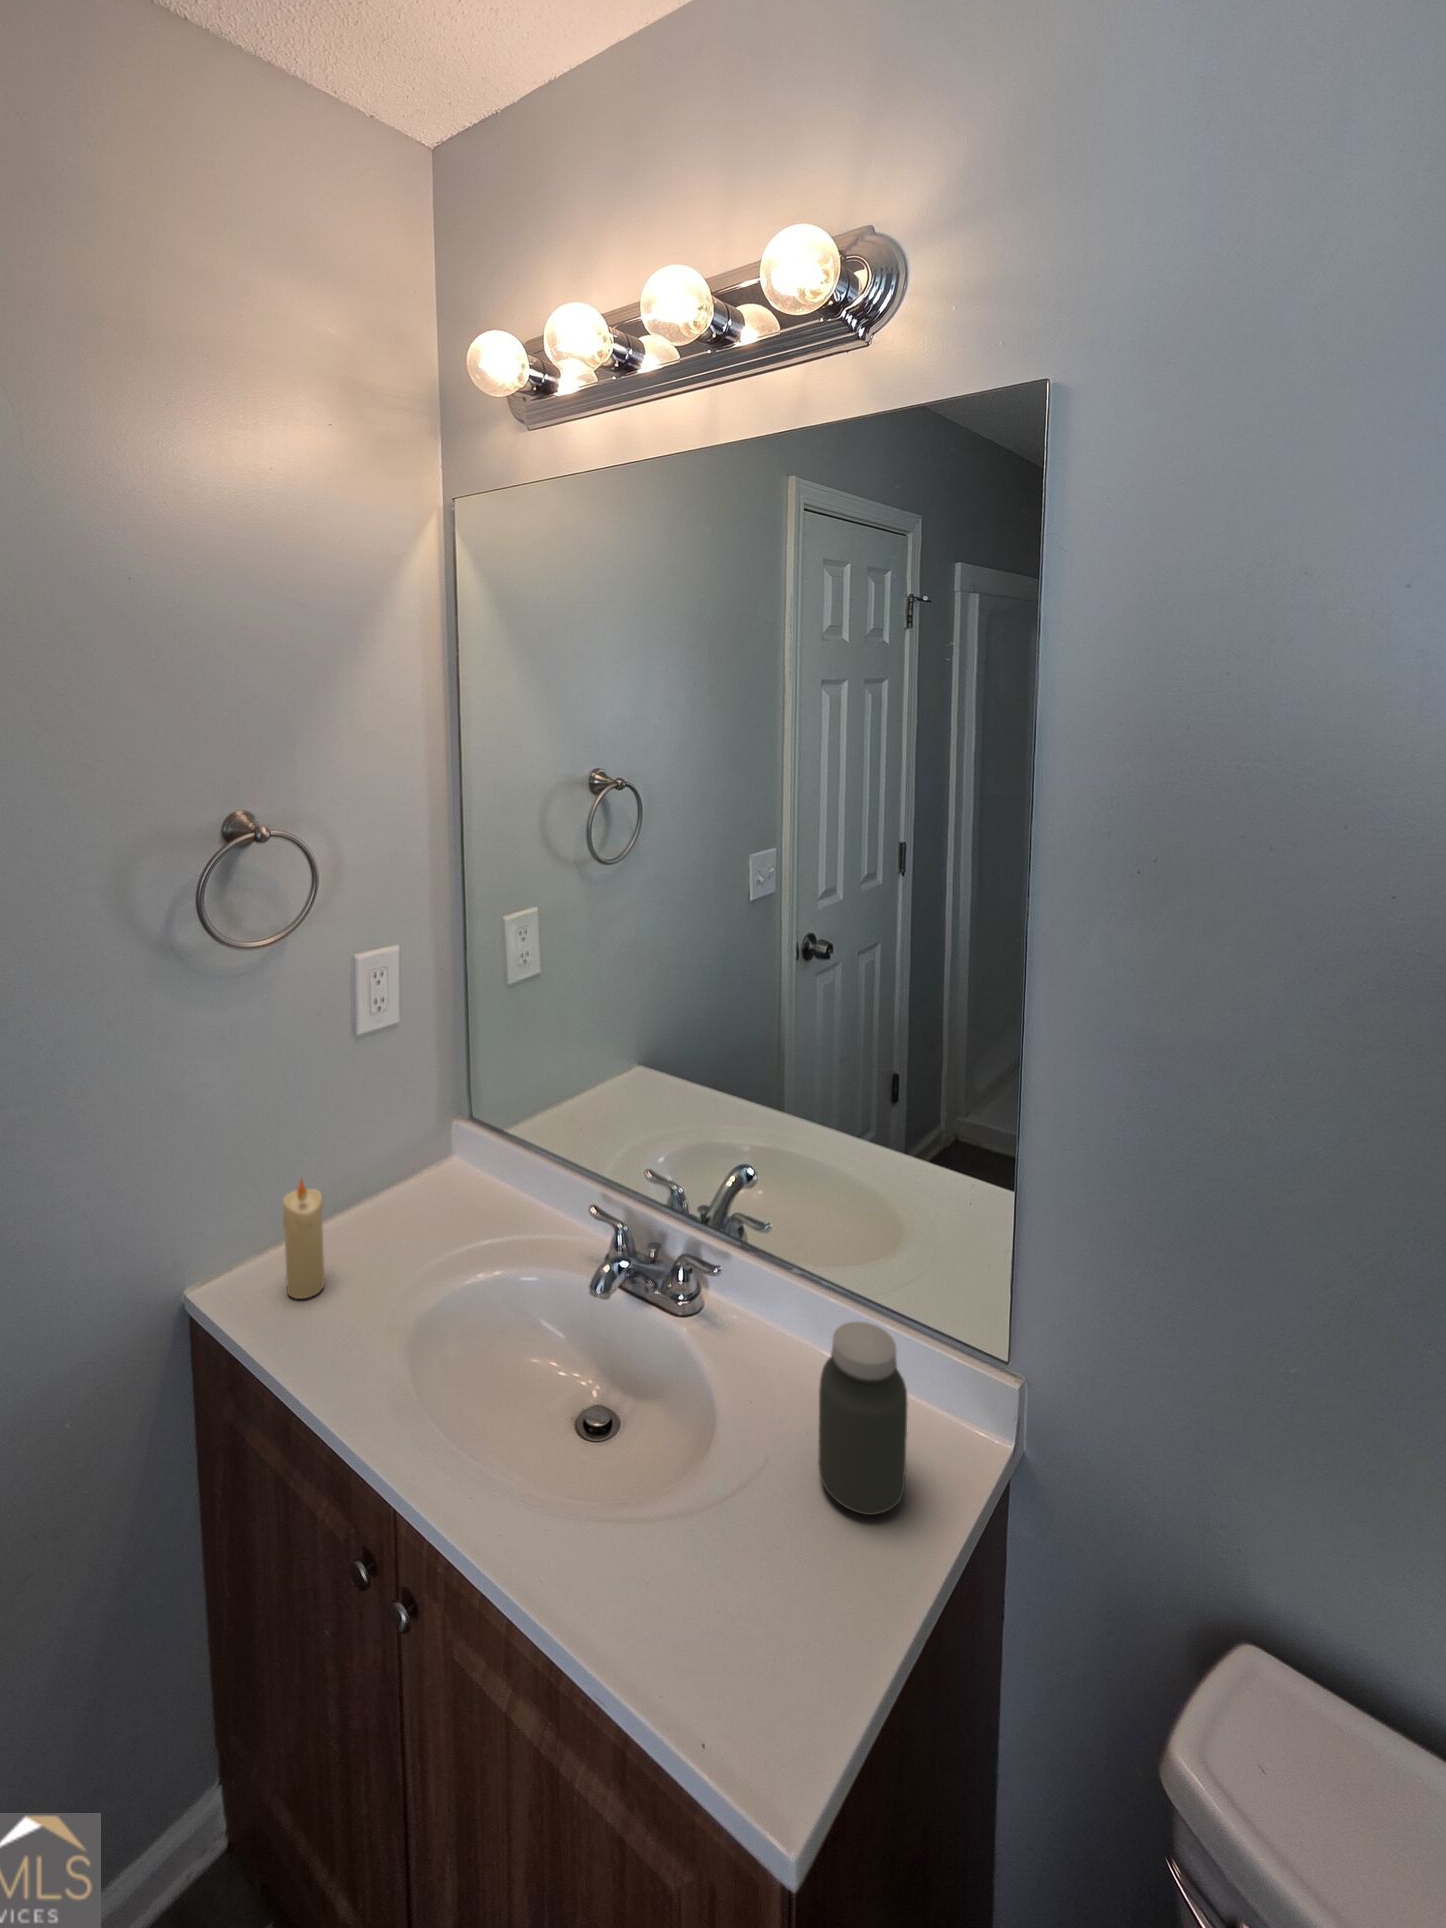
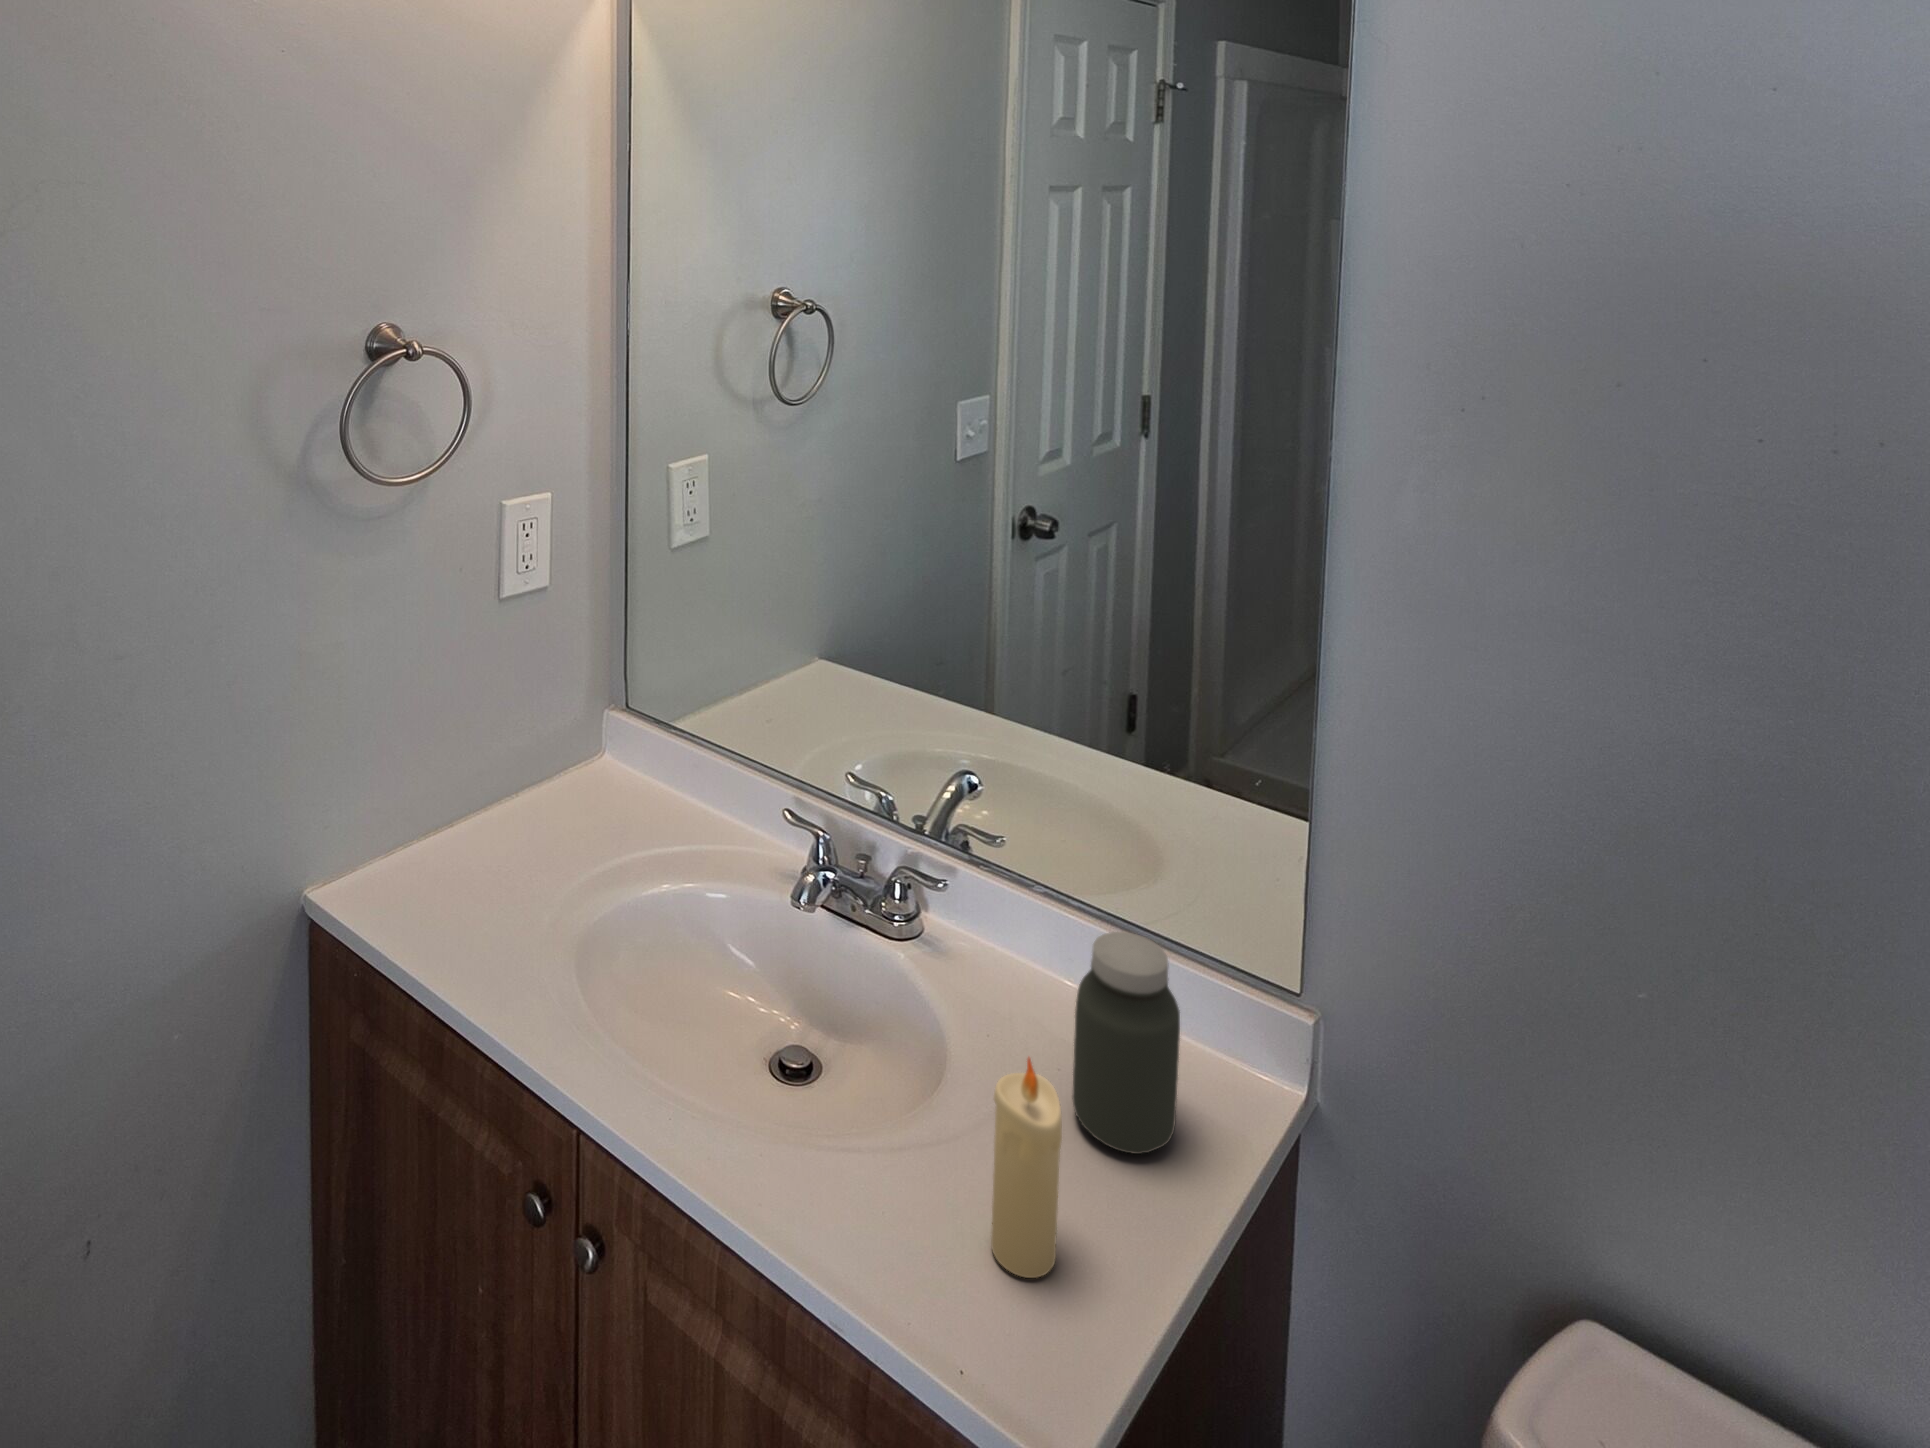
candle: present [283,1179,324,1299] -> present [991,1058,1062,1278]

